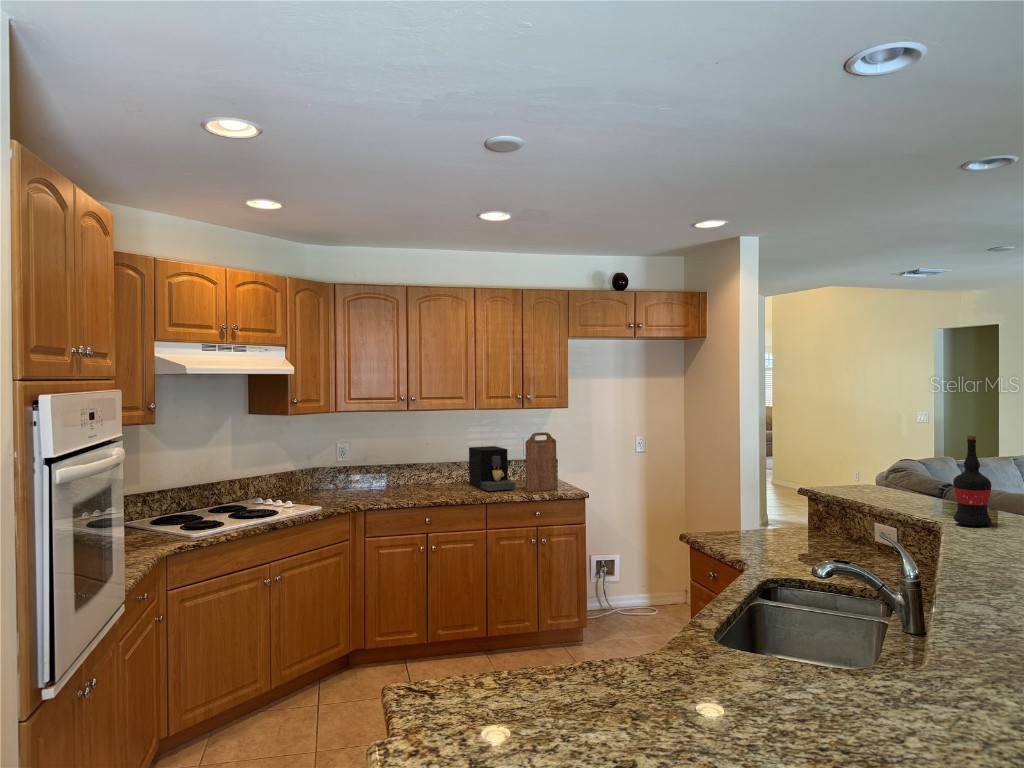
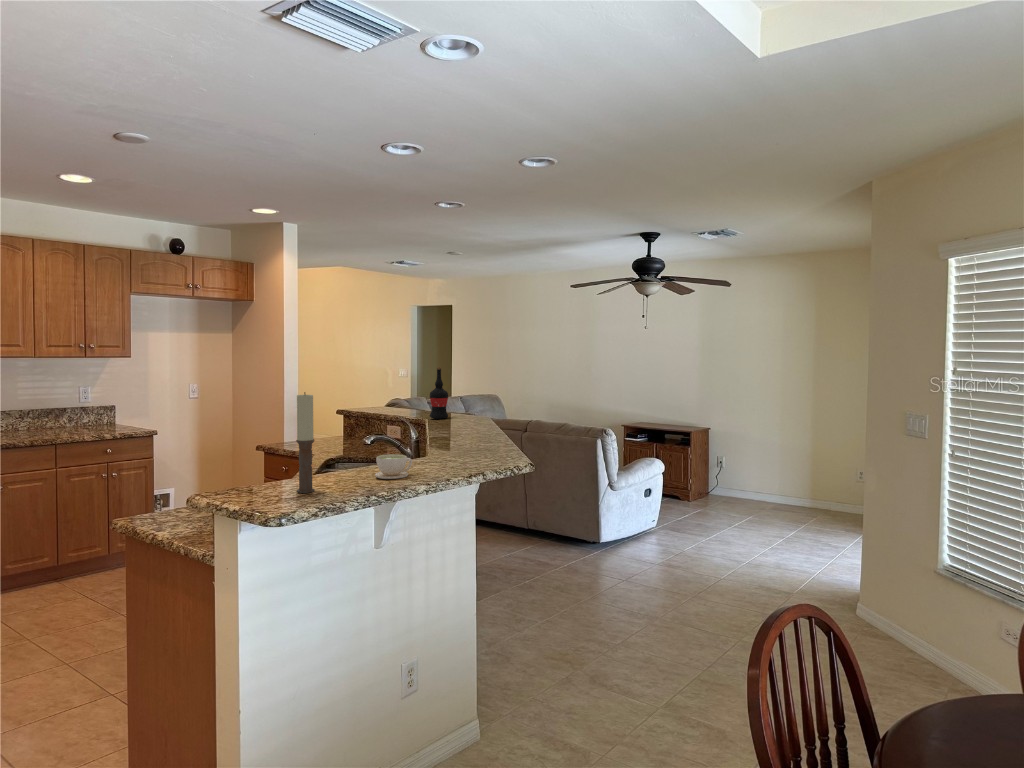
cutting board: present [525,432,557,492] -> none [92,379,123,433]
coffee maker: present [469,446,515,491] -> none [19,394,80,435]
candle: none [610,529,645,743] -> present [296,392,315,493]
coffee cup: none [789,669,880,744] -> present [375,454,412,479]

